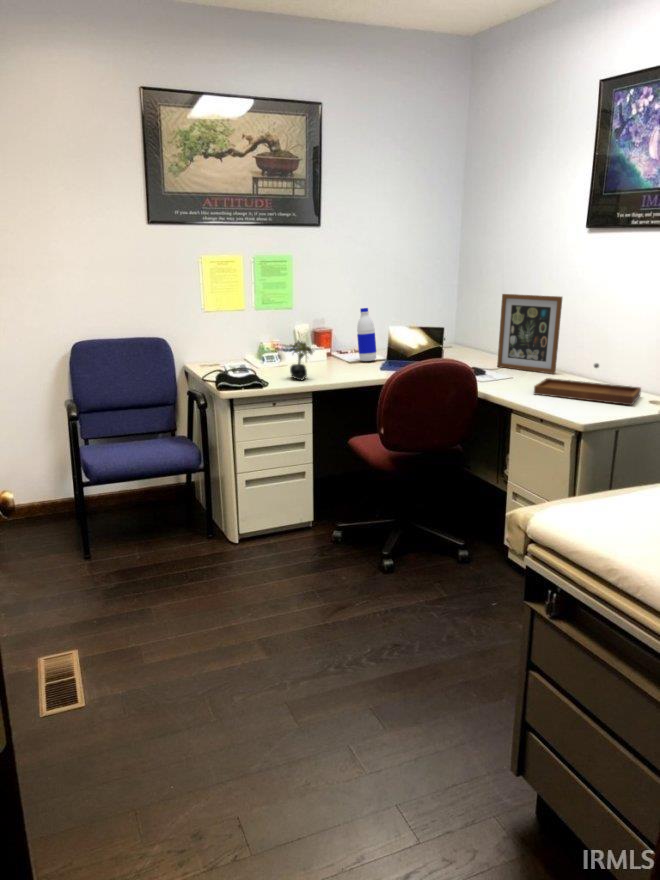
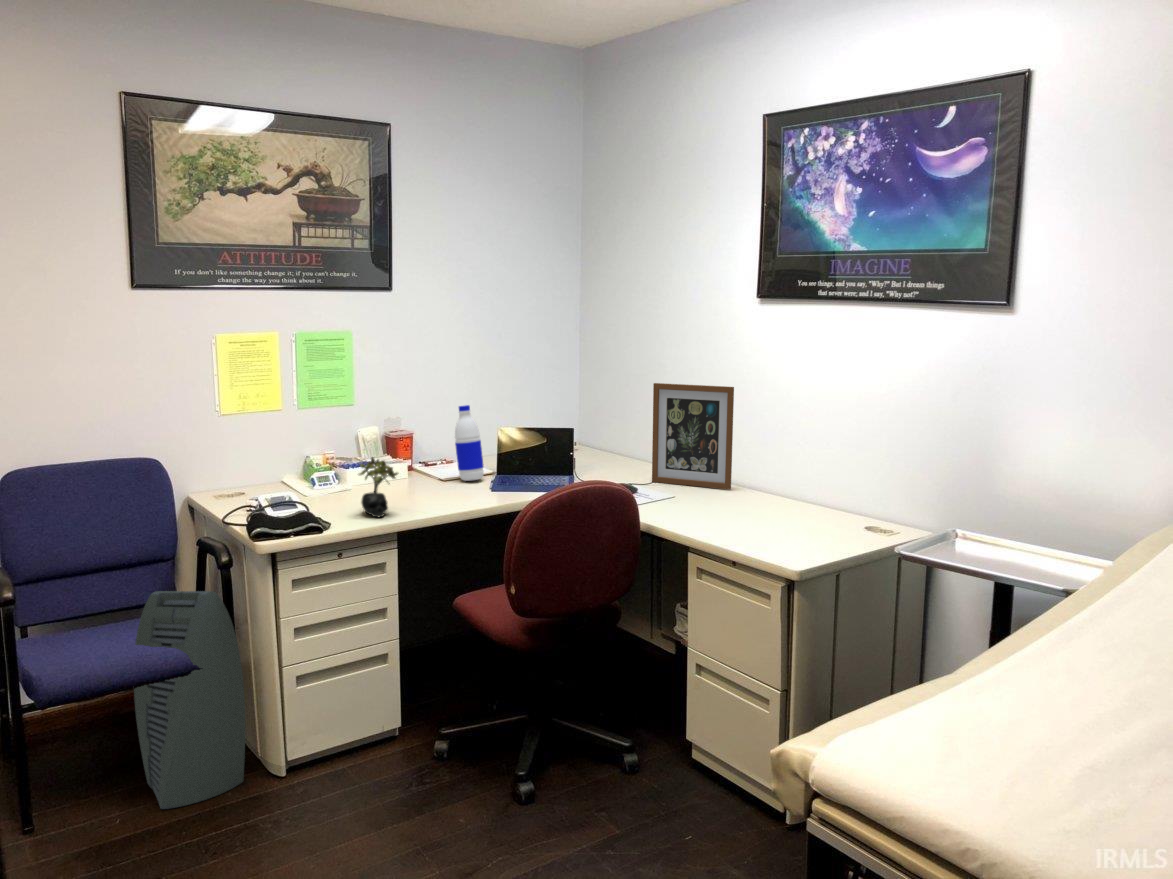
tray: present [534,363,641,405] -> none [714,478,850,535]
air purifier: none [149,419,214,552] -> present [134,591,245,809]

